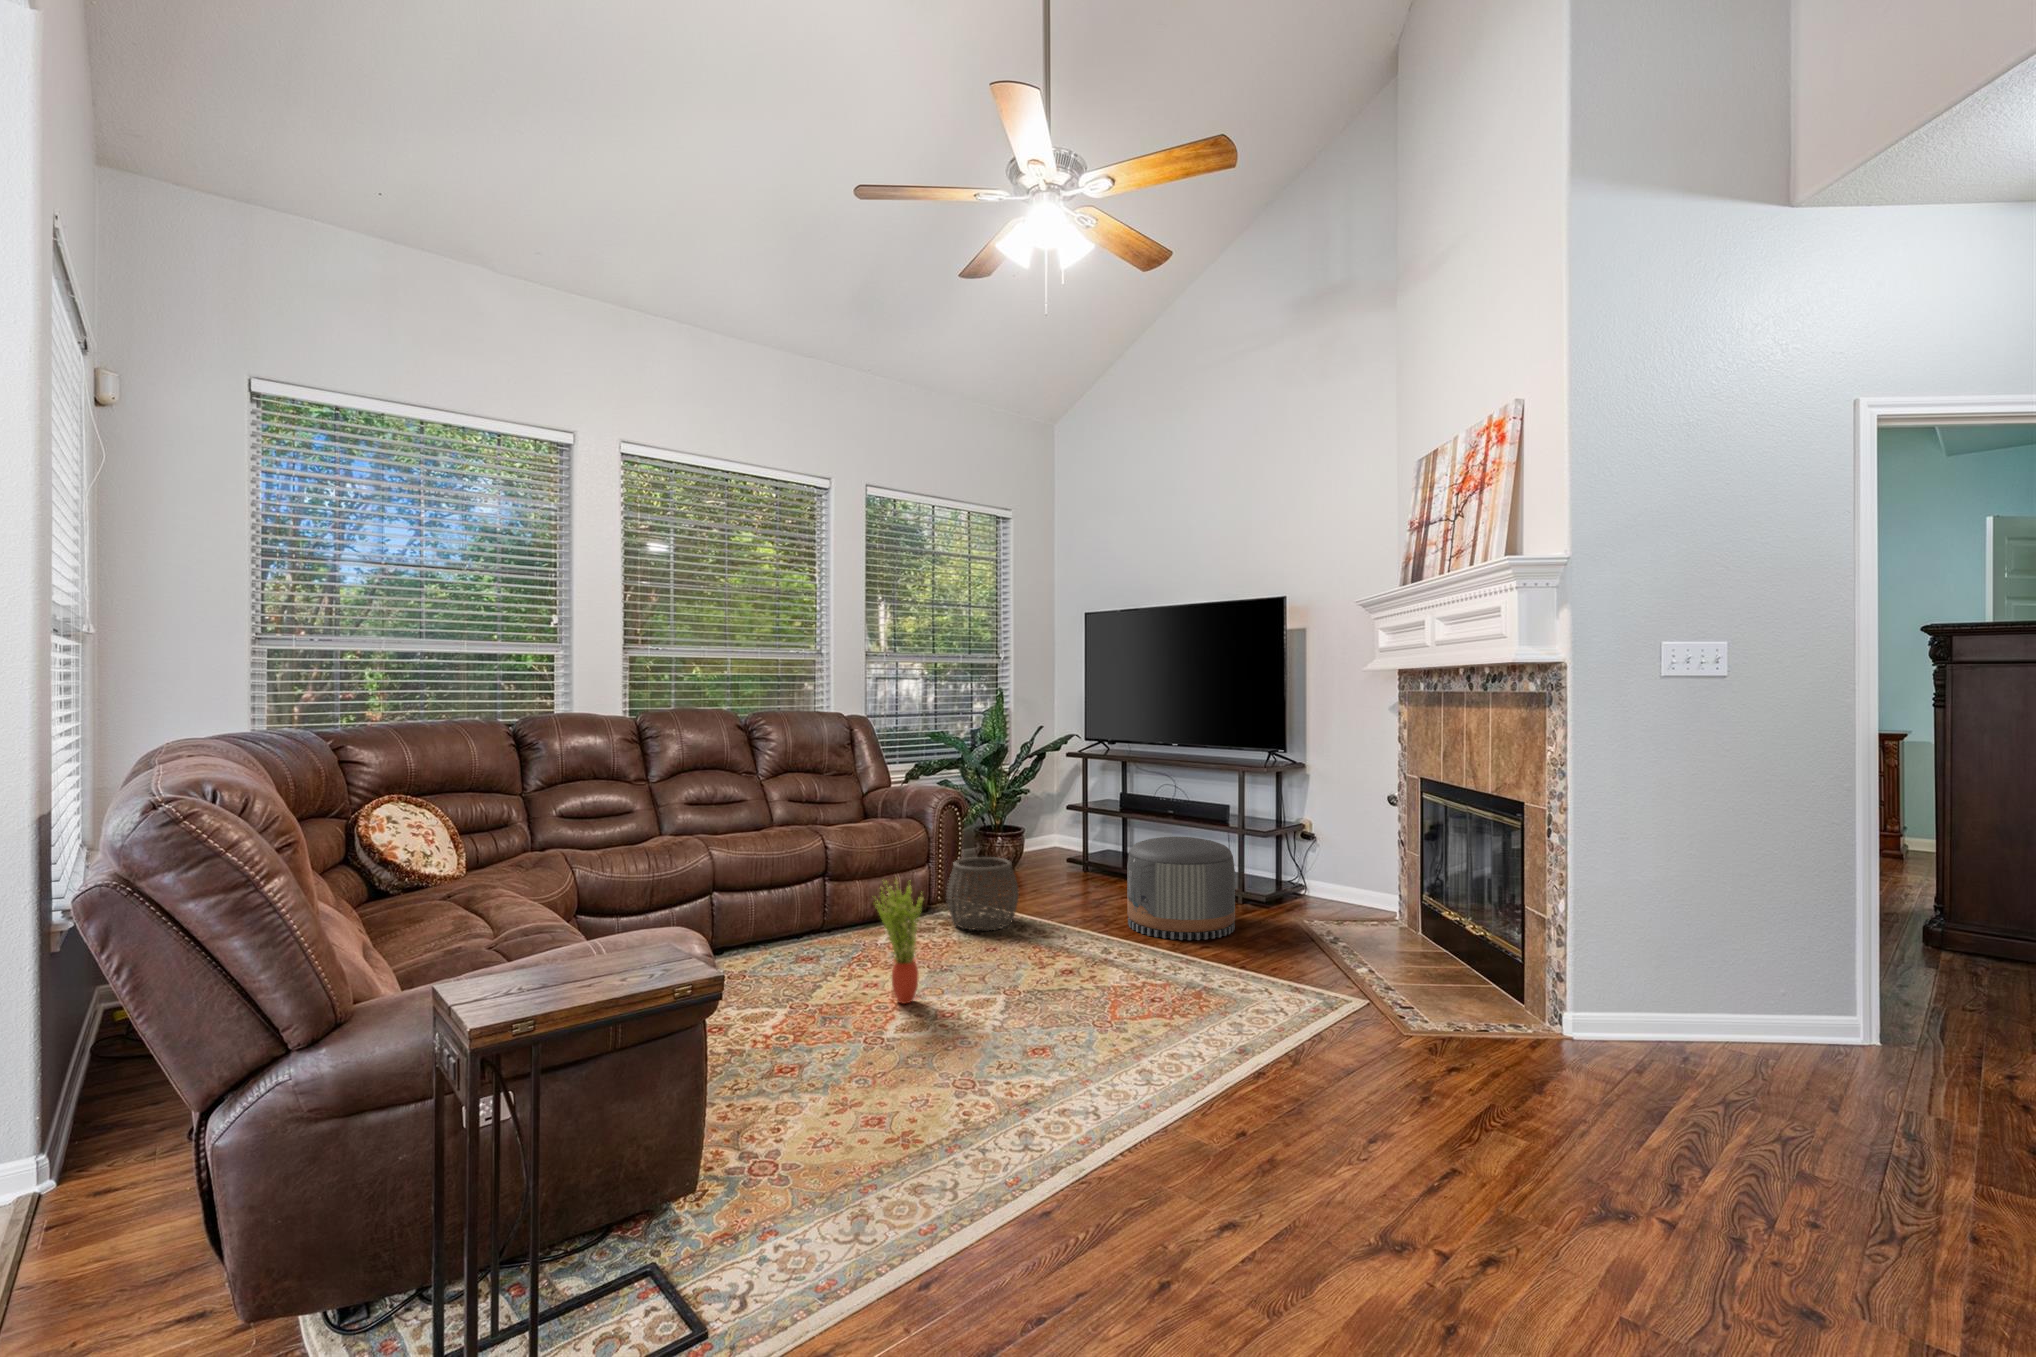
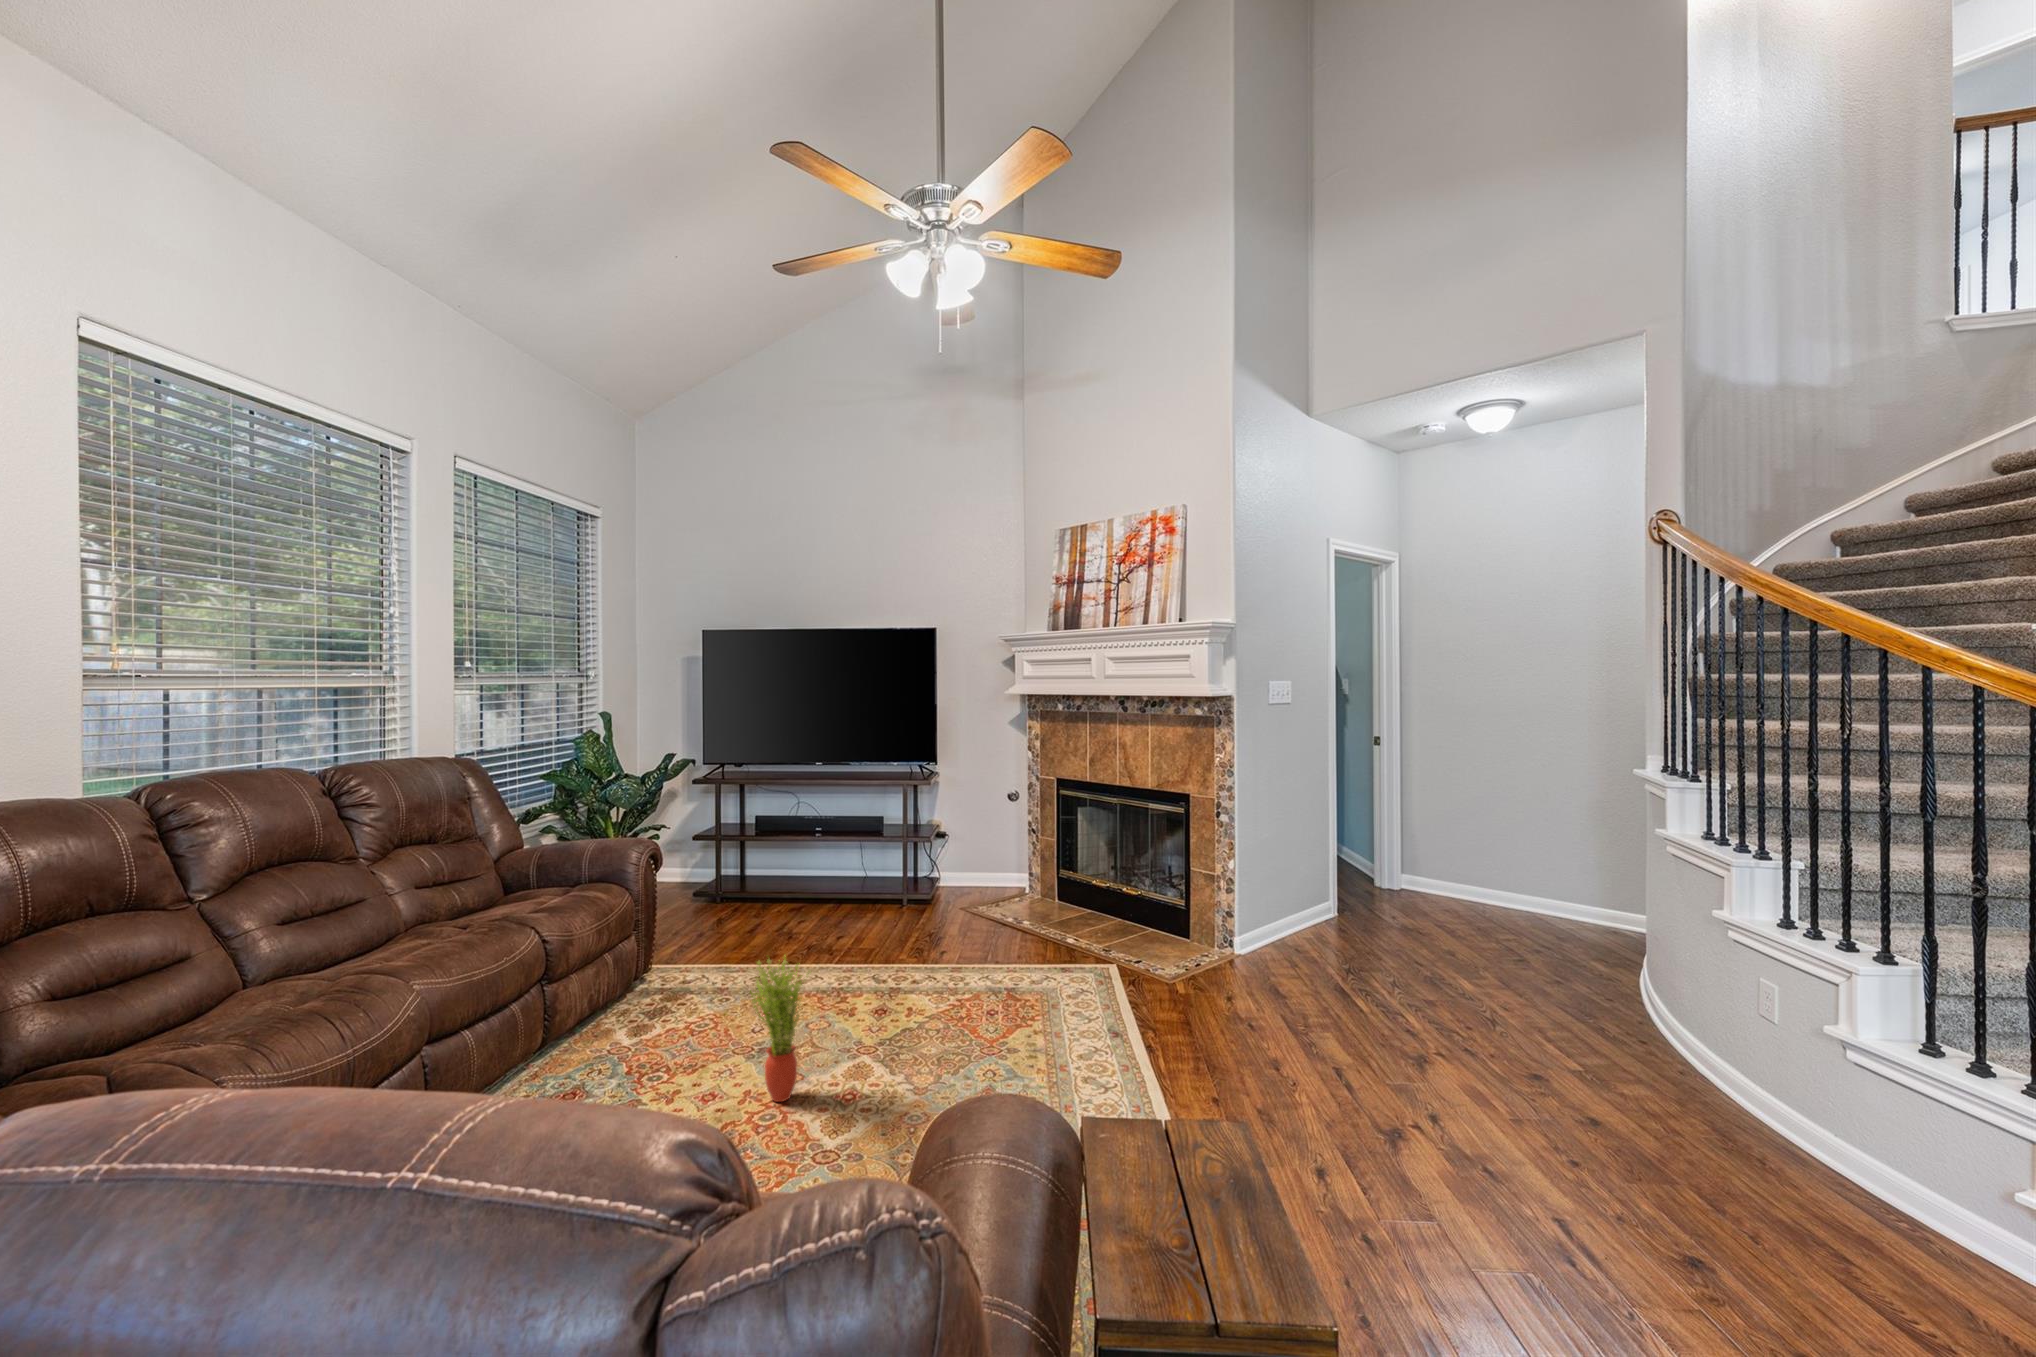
pouf: present [1127,837,1235,940] -> none [844,854,945,956]
woven basket: present [947,857,1019,931] -> none [664,909,752,1000]

